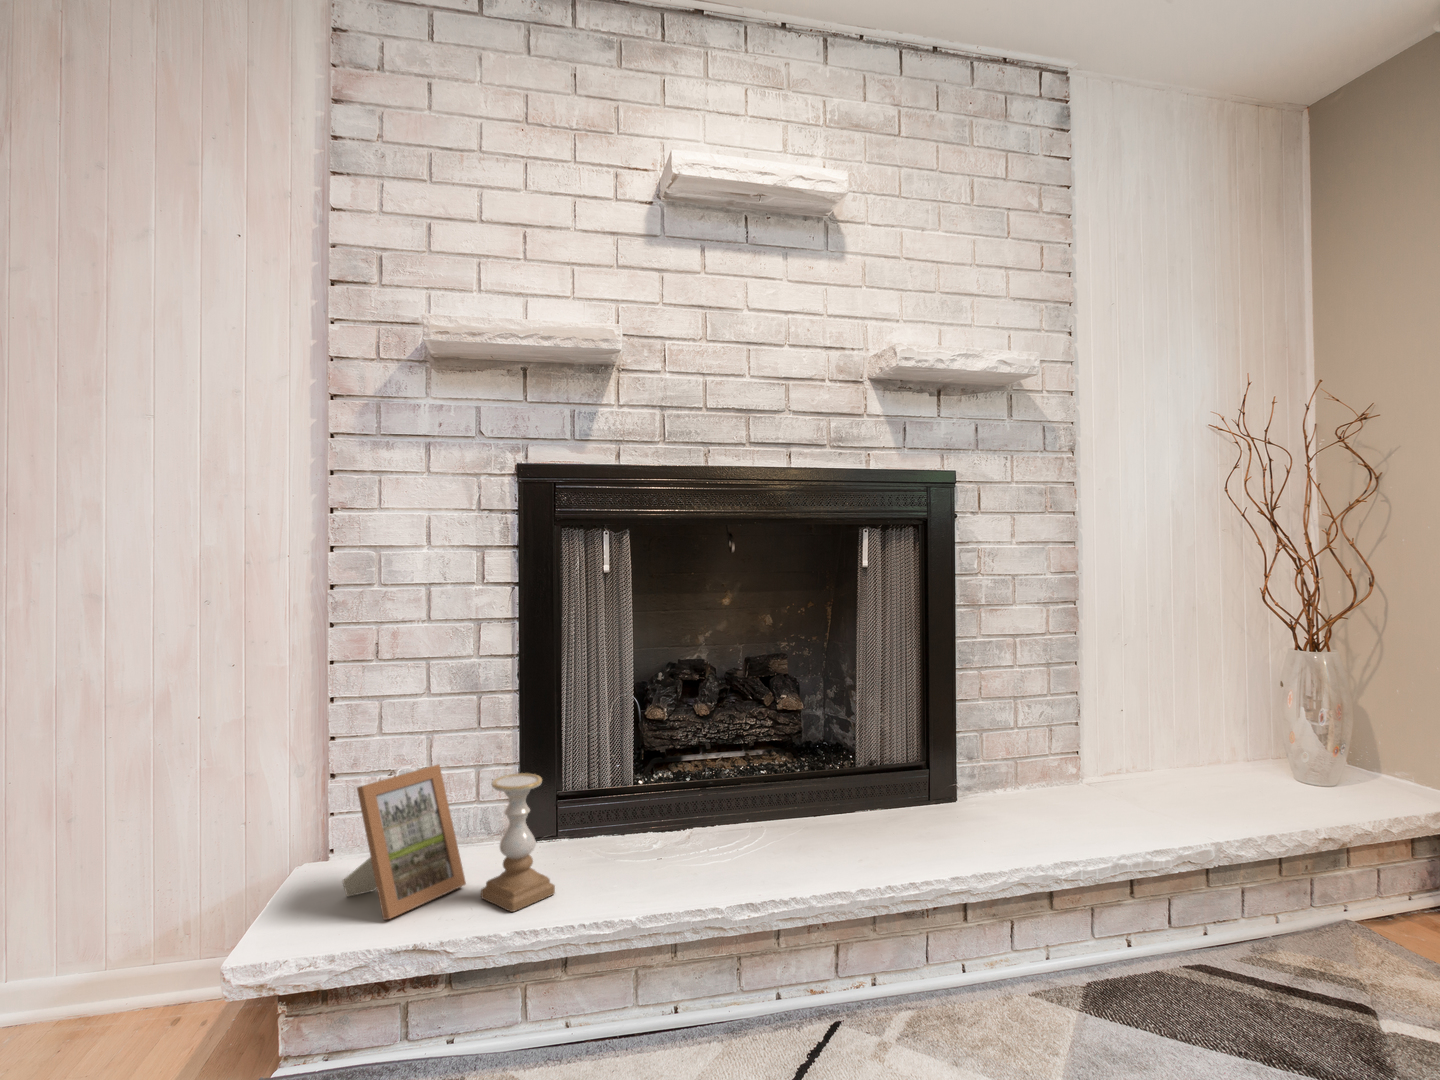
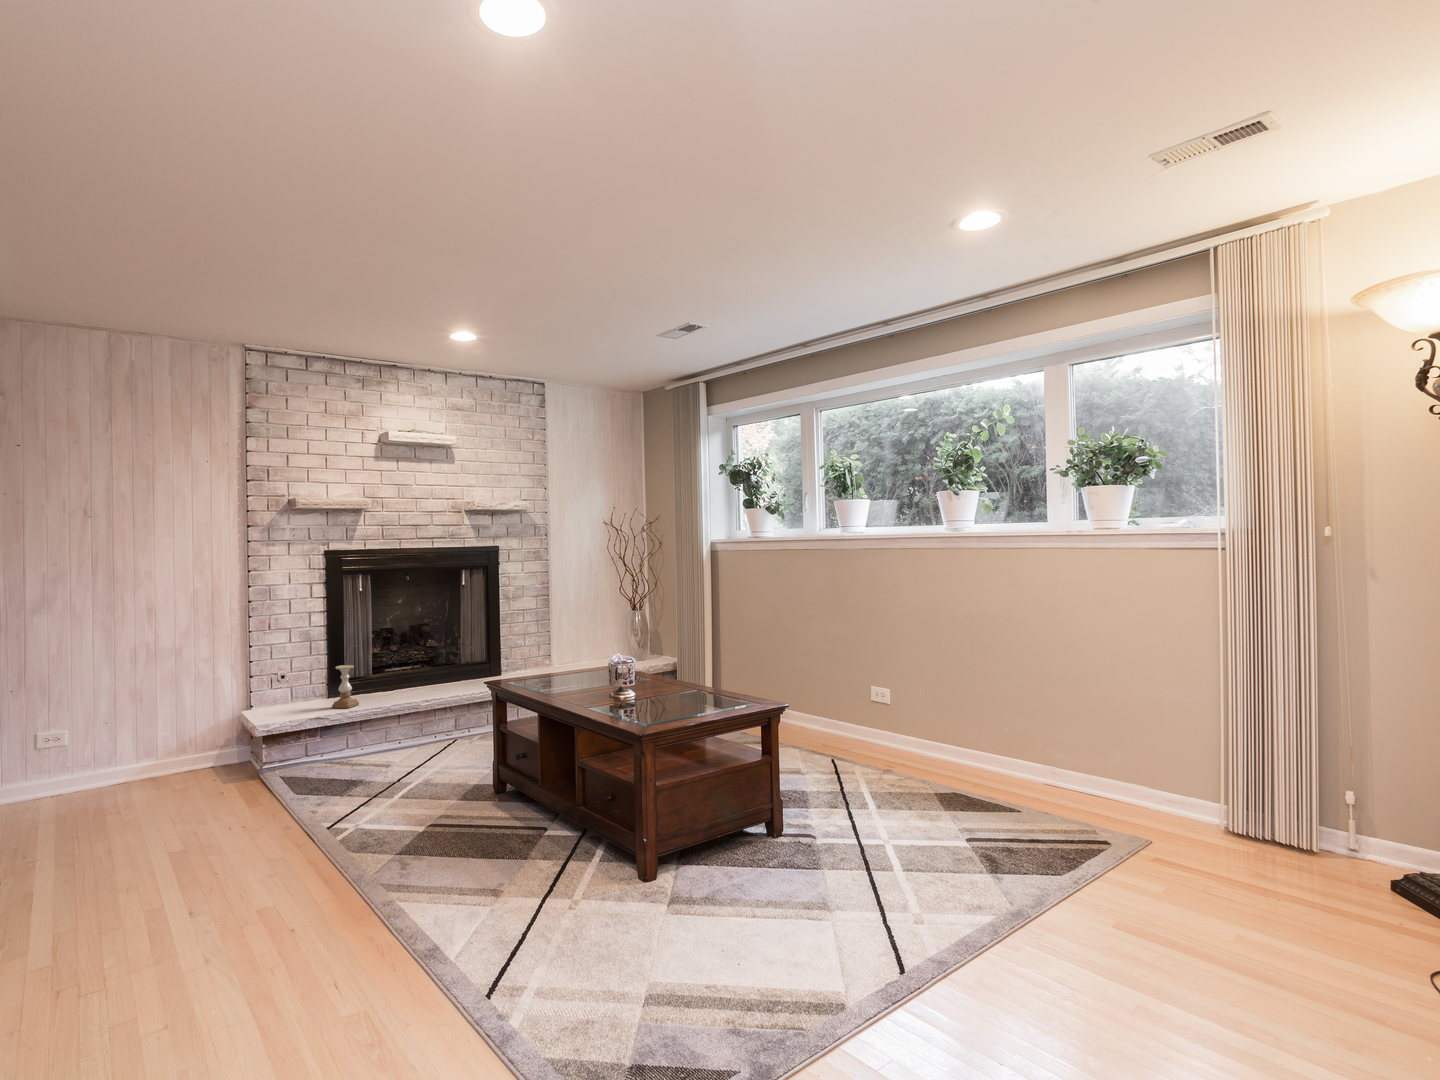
picture frame: present [343,764,466,920] -> none [277,665,323,714]

